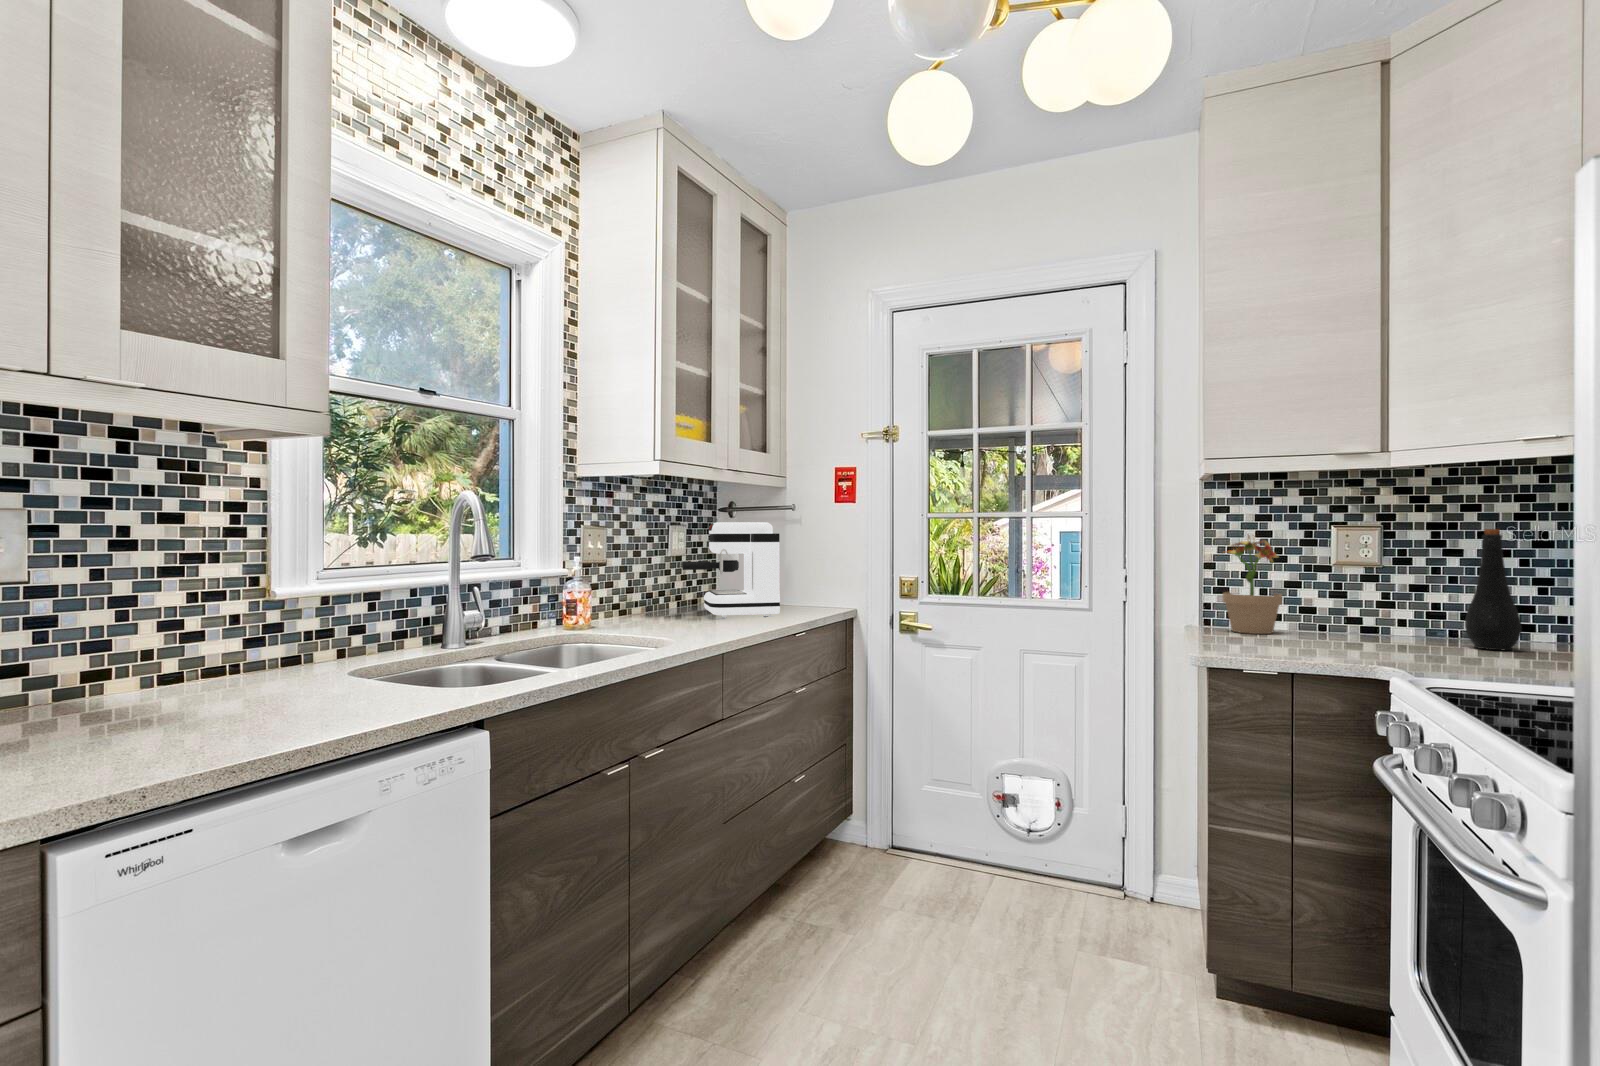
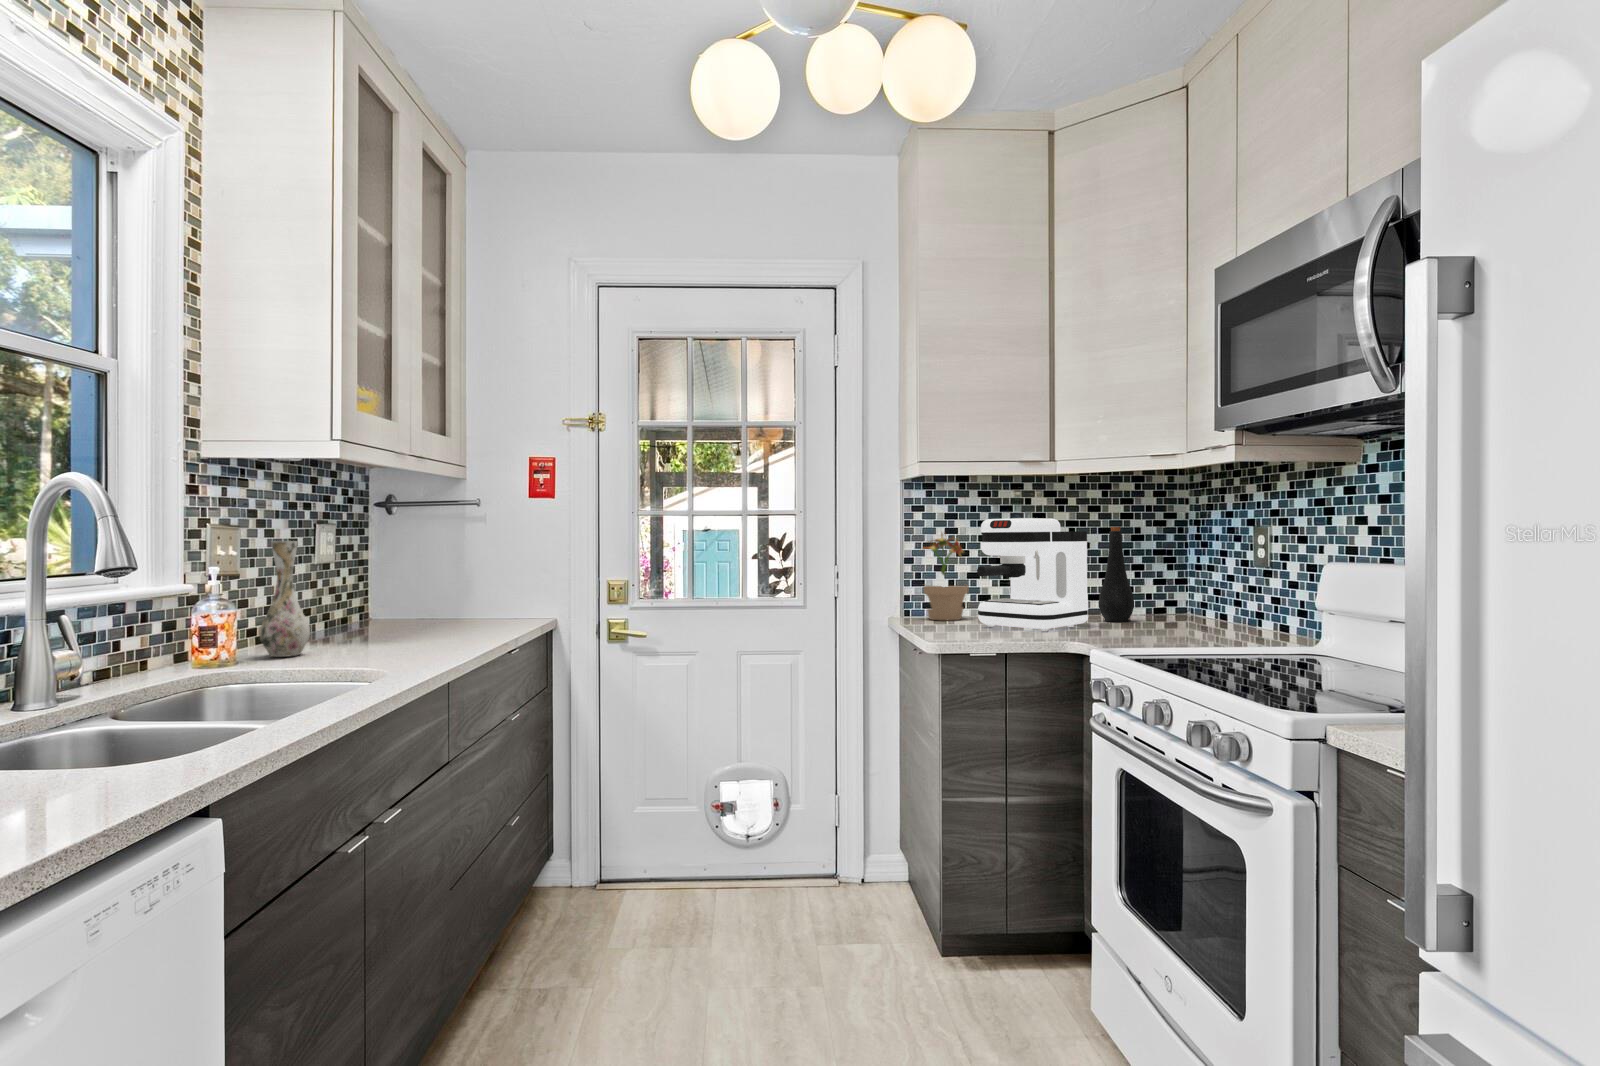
coffee maker: present [682,522,780,618] -> present [977,518,1088,631]
vase: none [612,539,646,627] -> present [260,541,310,657]

